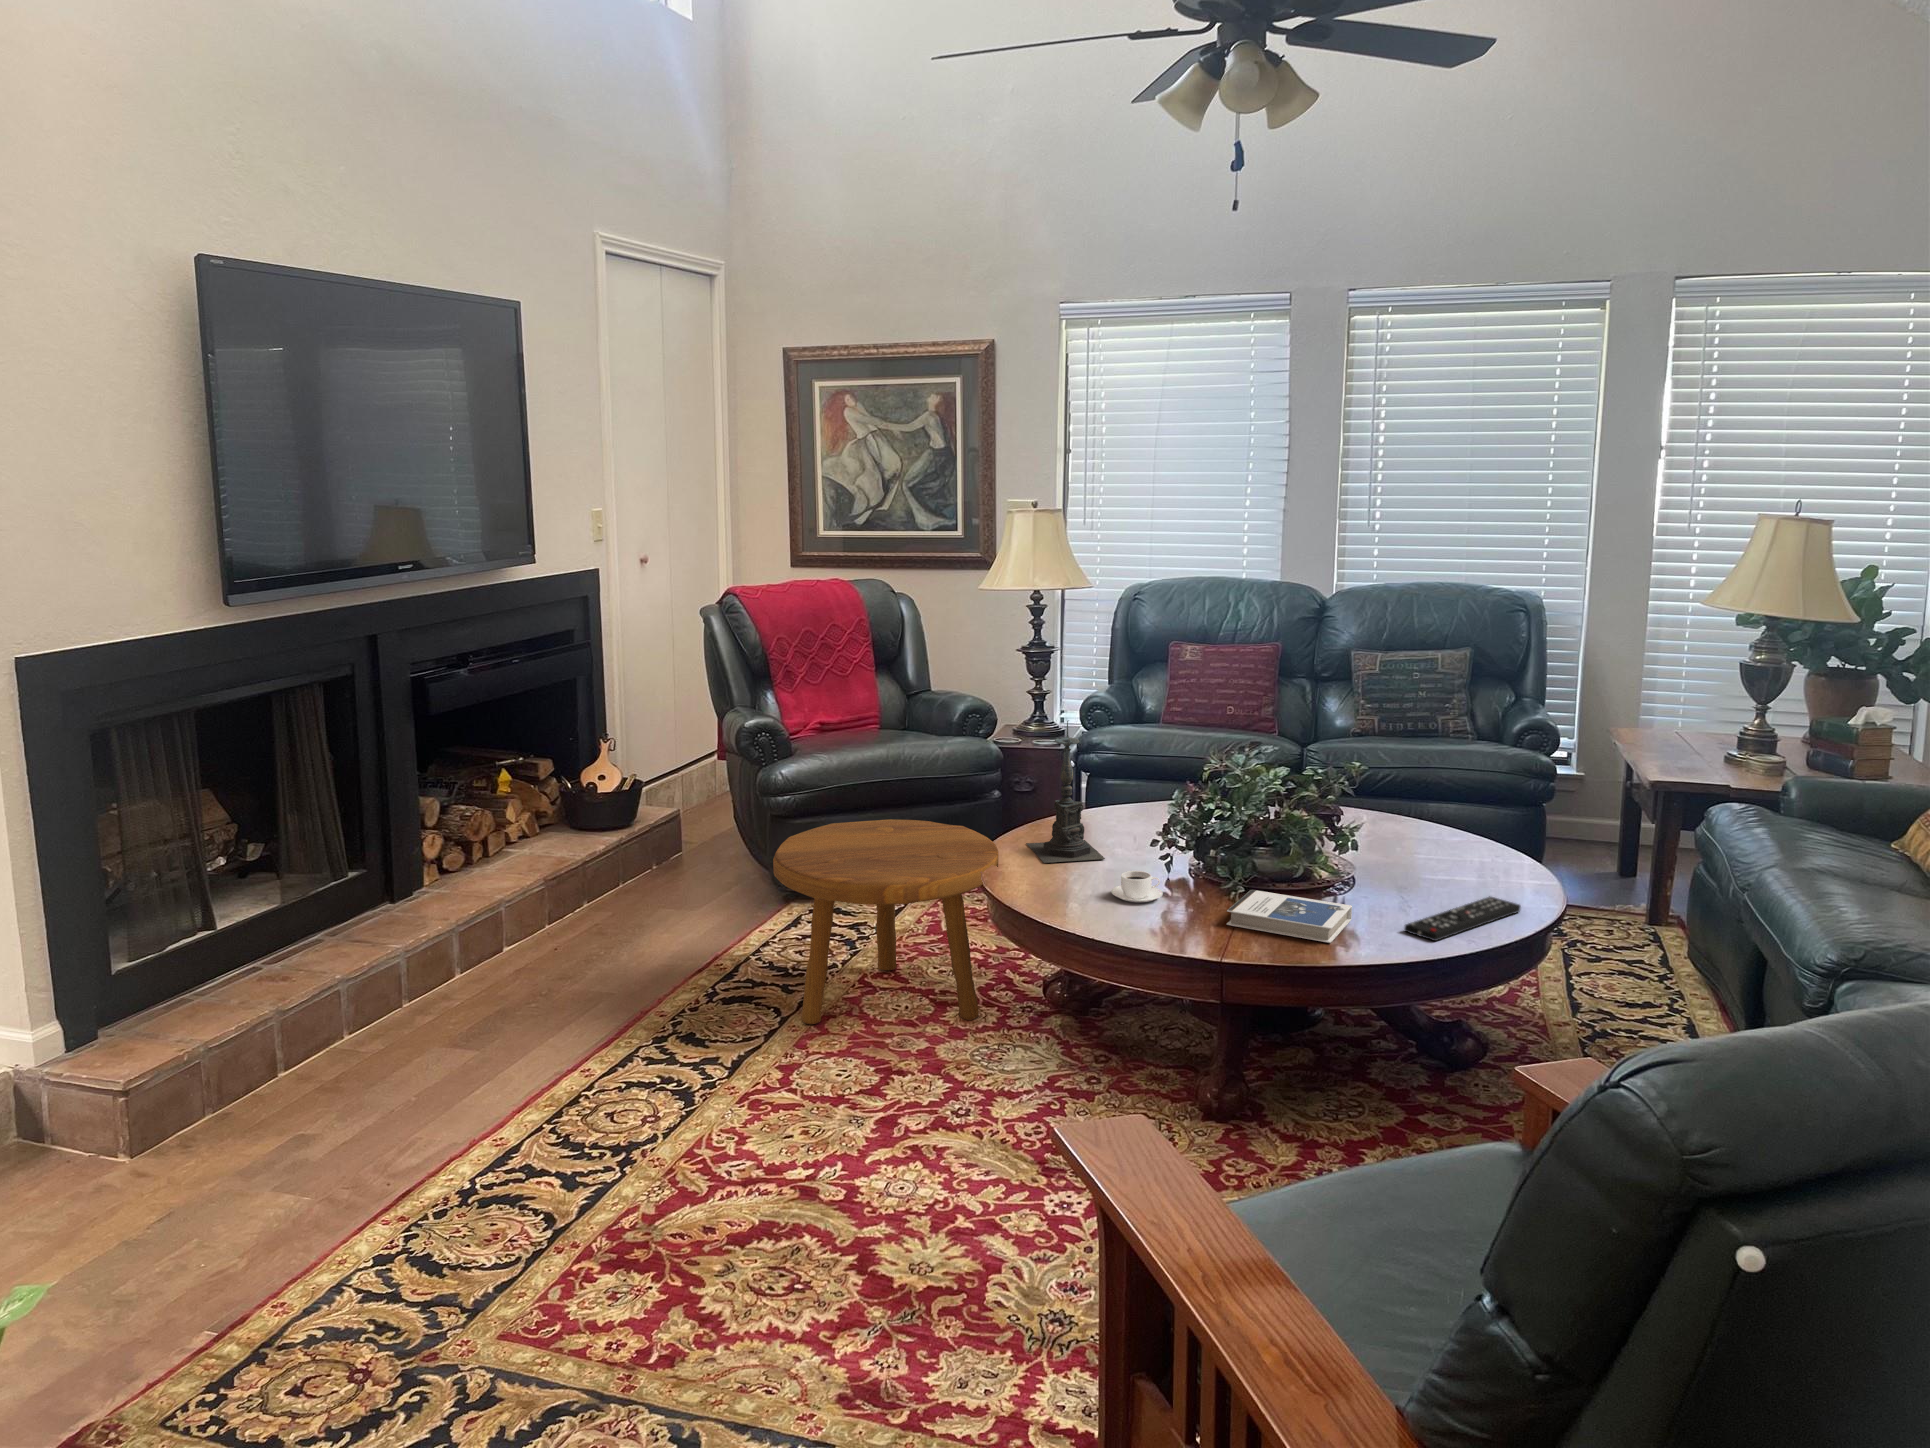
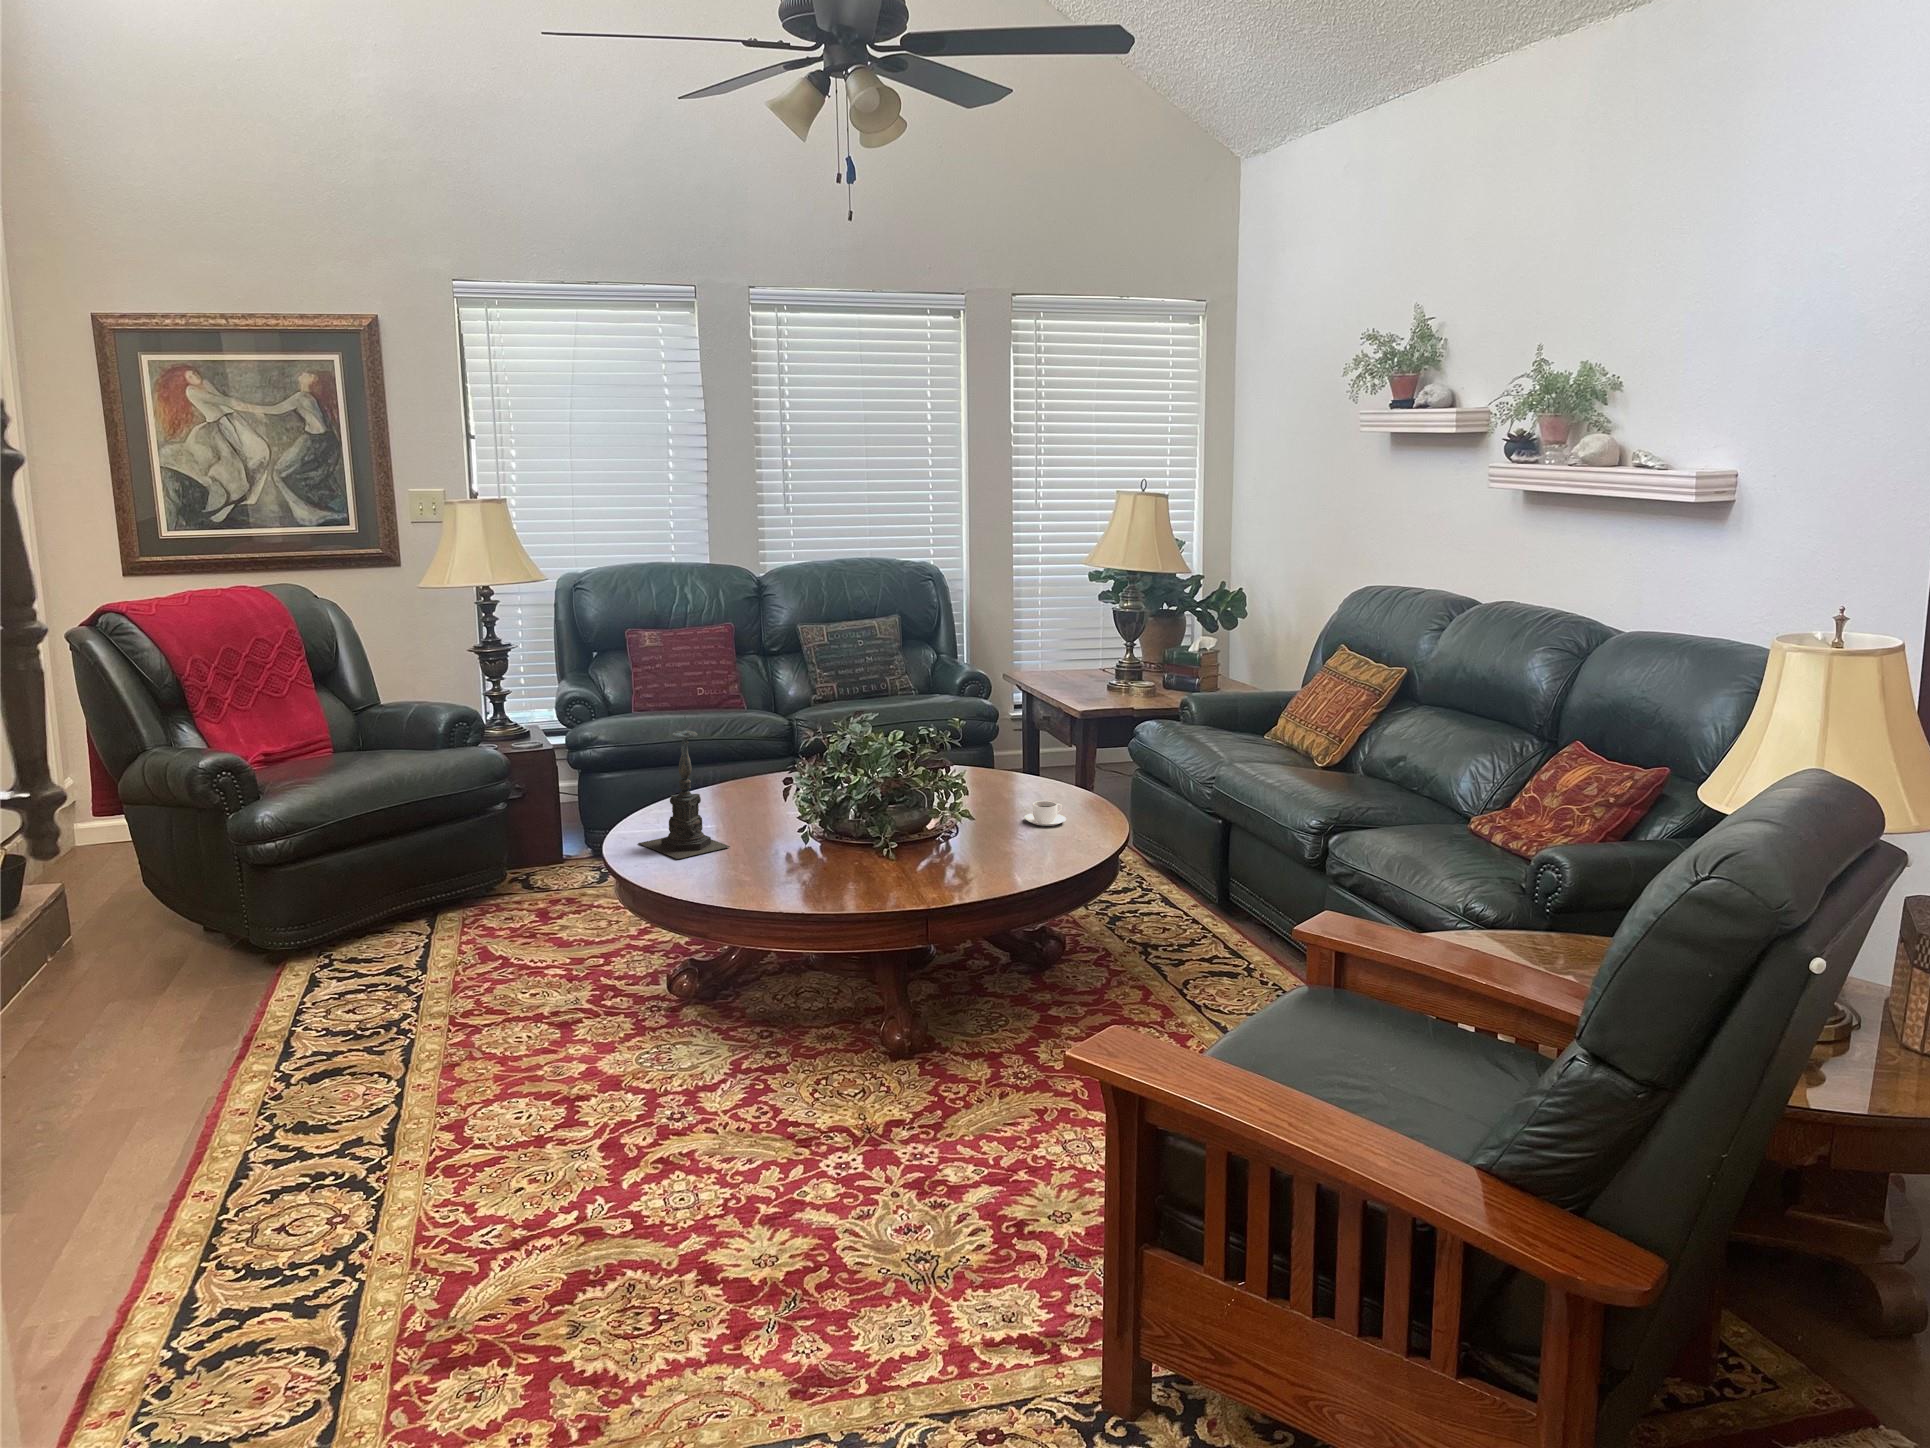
footstool: present [773,819,998,1024] -> none [363,835,626,1078]
coffee cup: present [1111,871,1163,902] -> present [1024,801,1066,826]
hardback book: present [1227,890,1352,943] -> none [895,853,990,887]
remote control: present [1404,896,1521,941] -> none [1030,830,1091,872]

